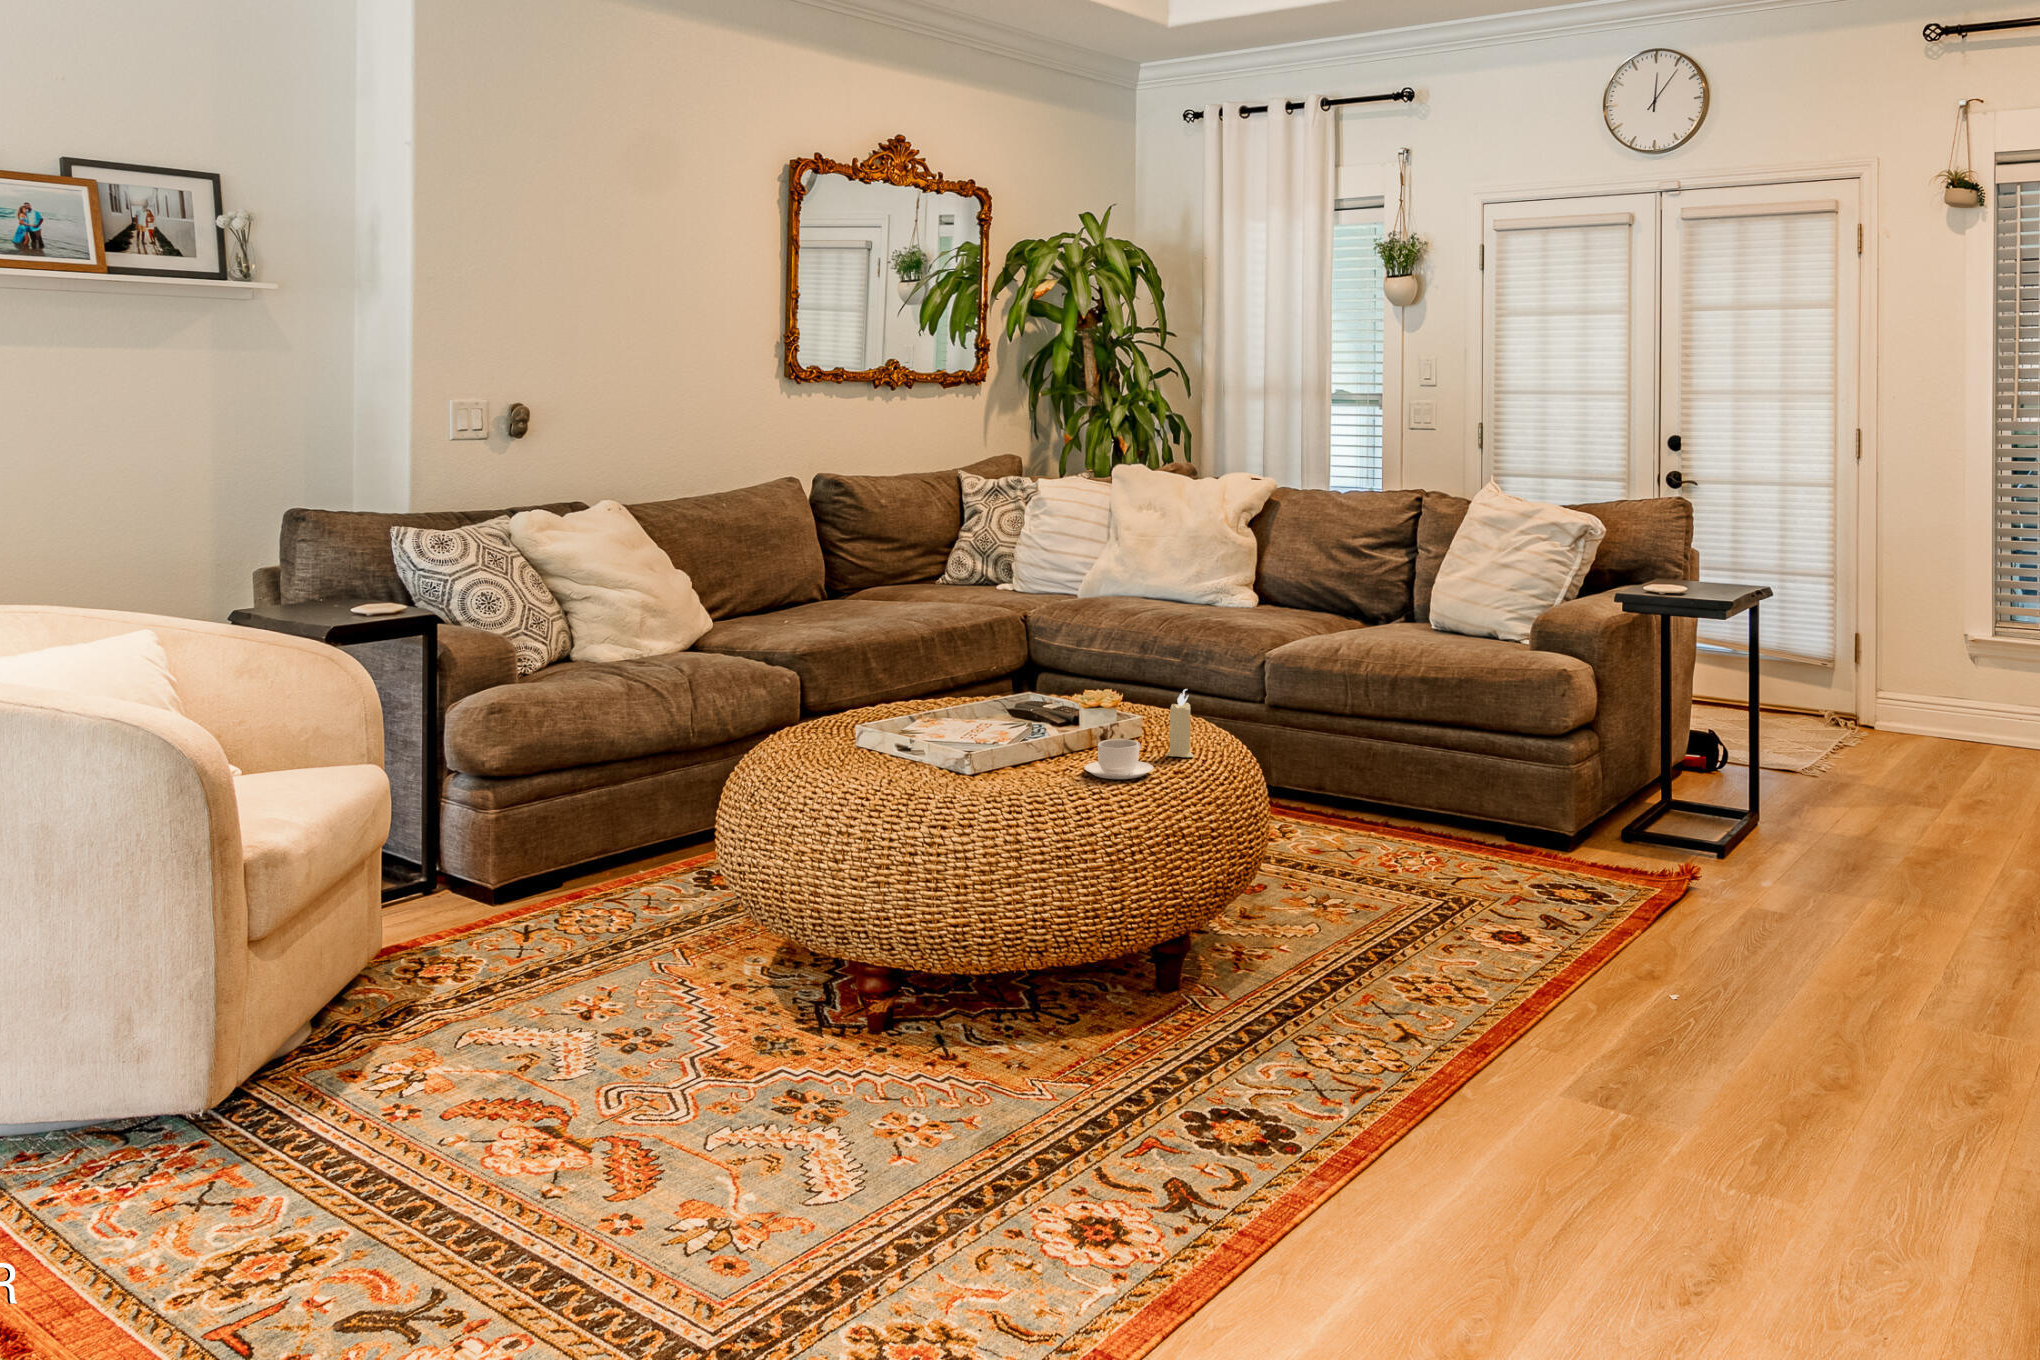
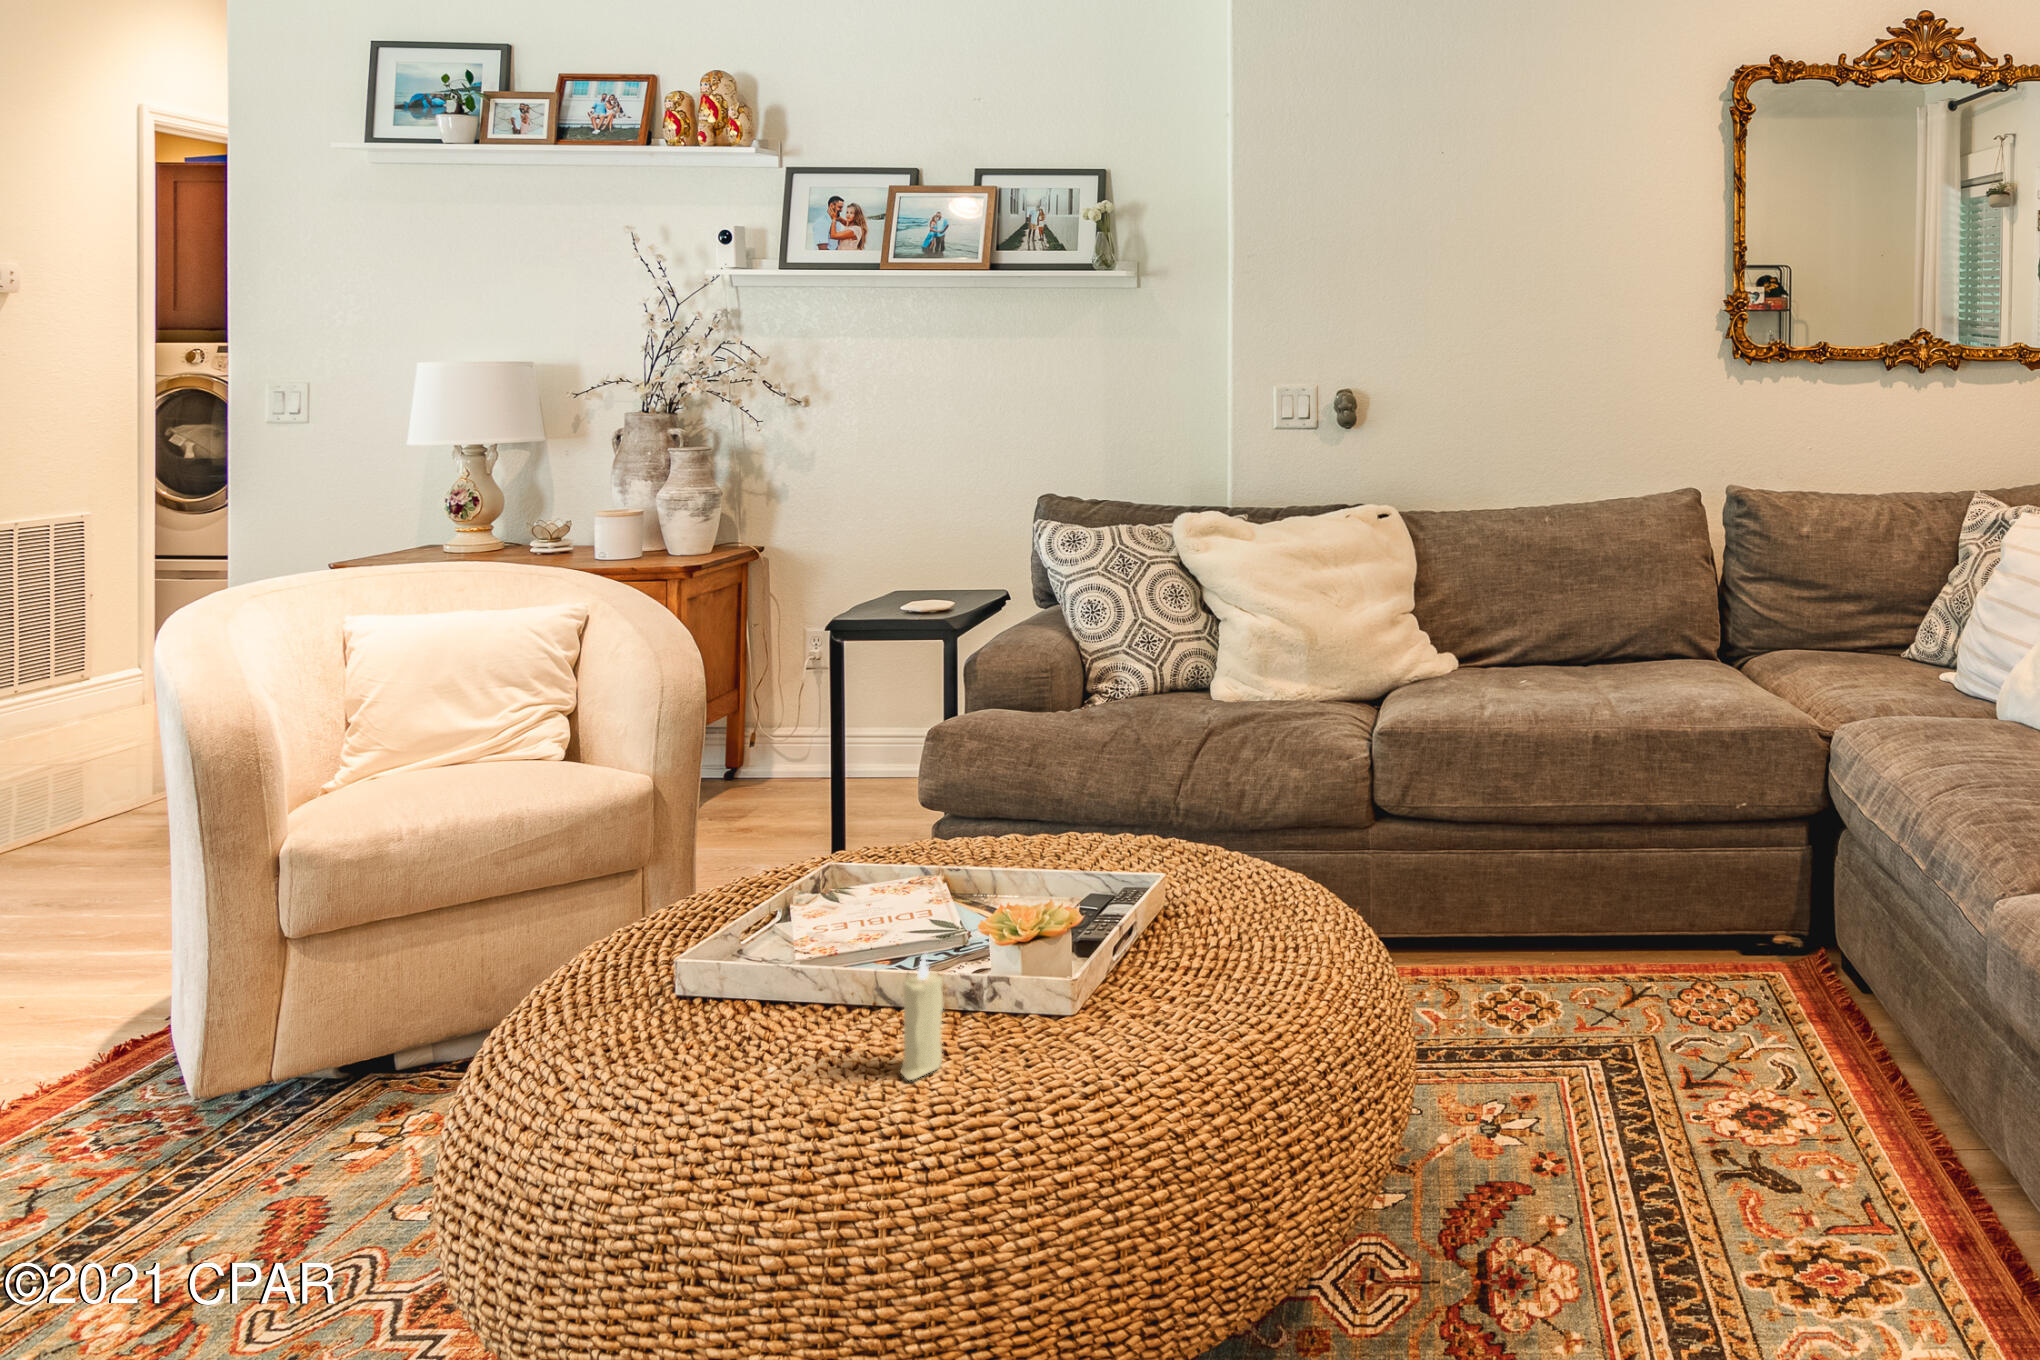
coffee cup: present [1084,739,1153,779] -> none [670,1000,802,1085]

